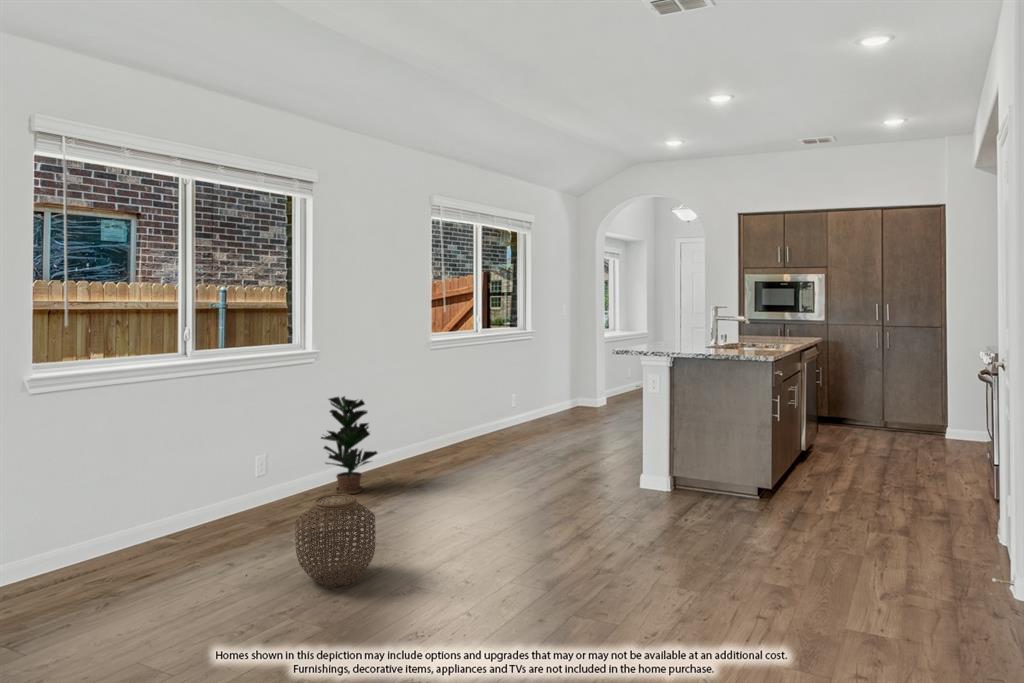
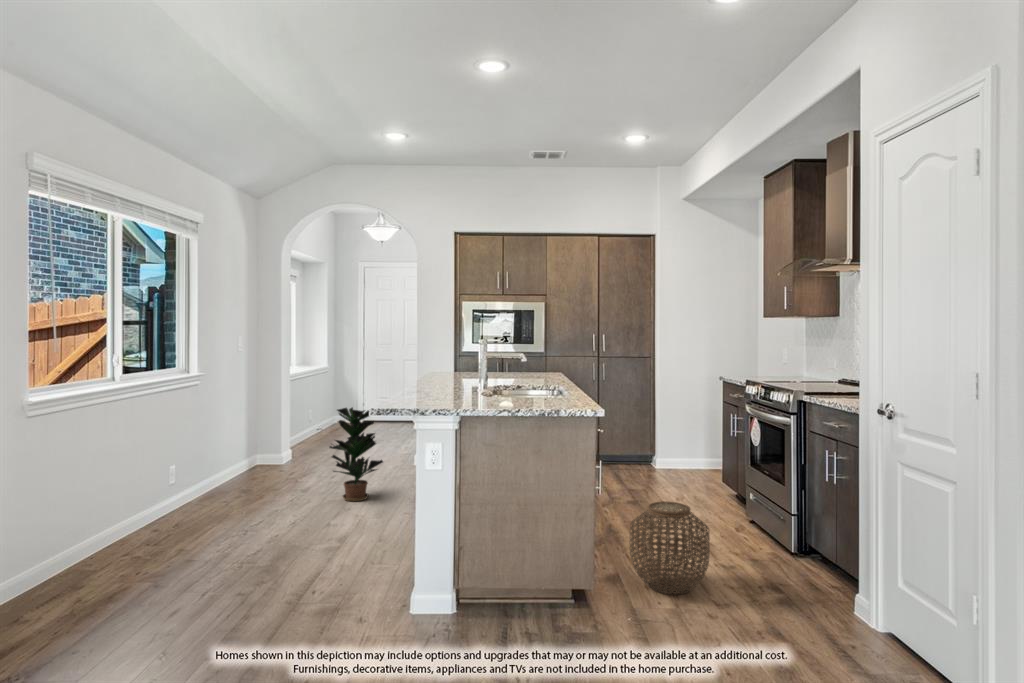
woven basket: present [295,494,375,586] -> present [630,501,710,594]

